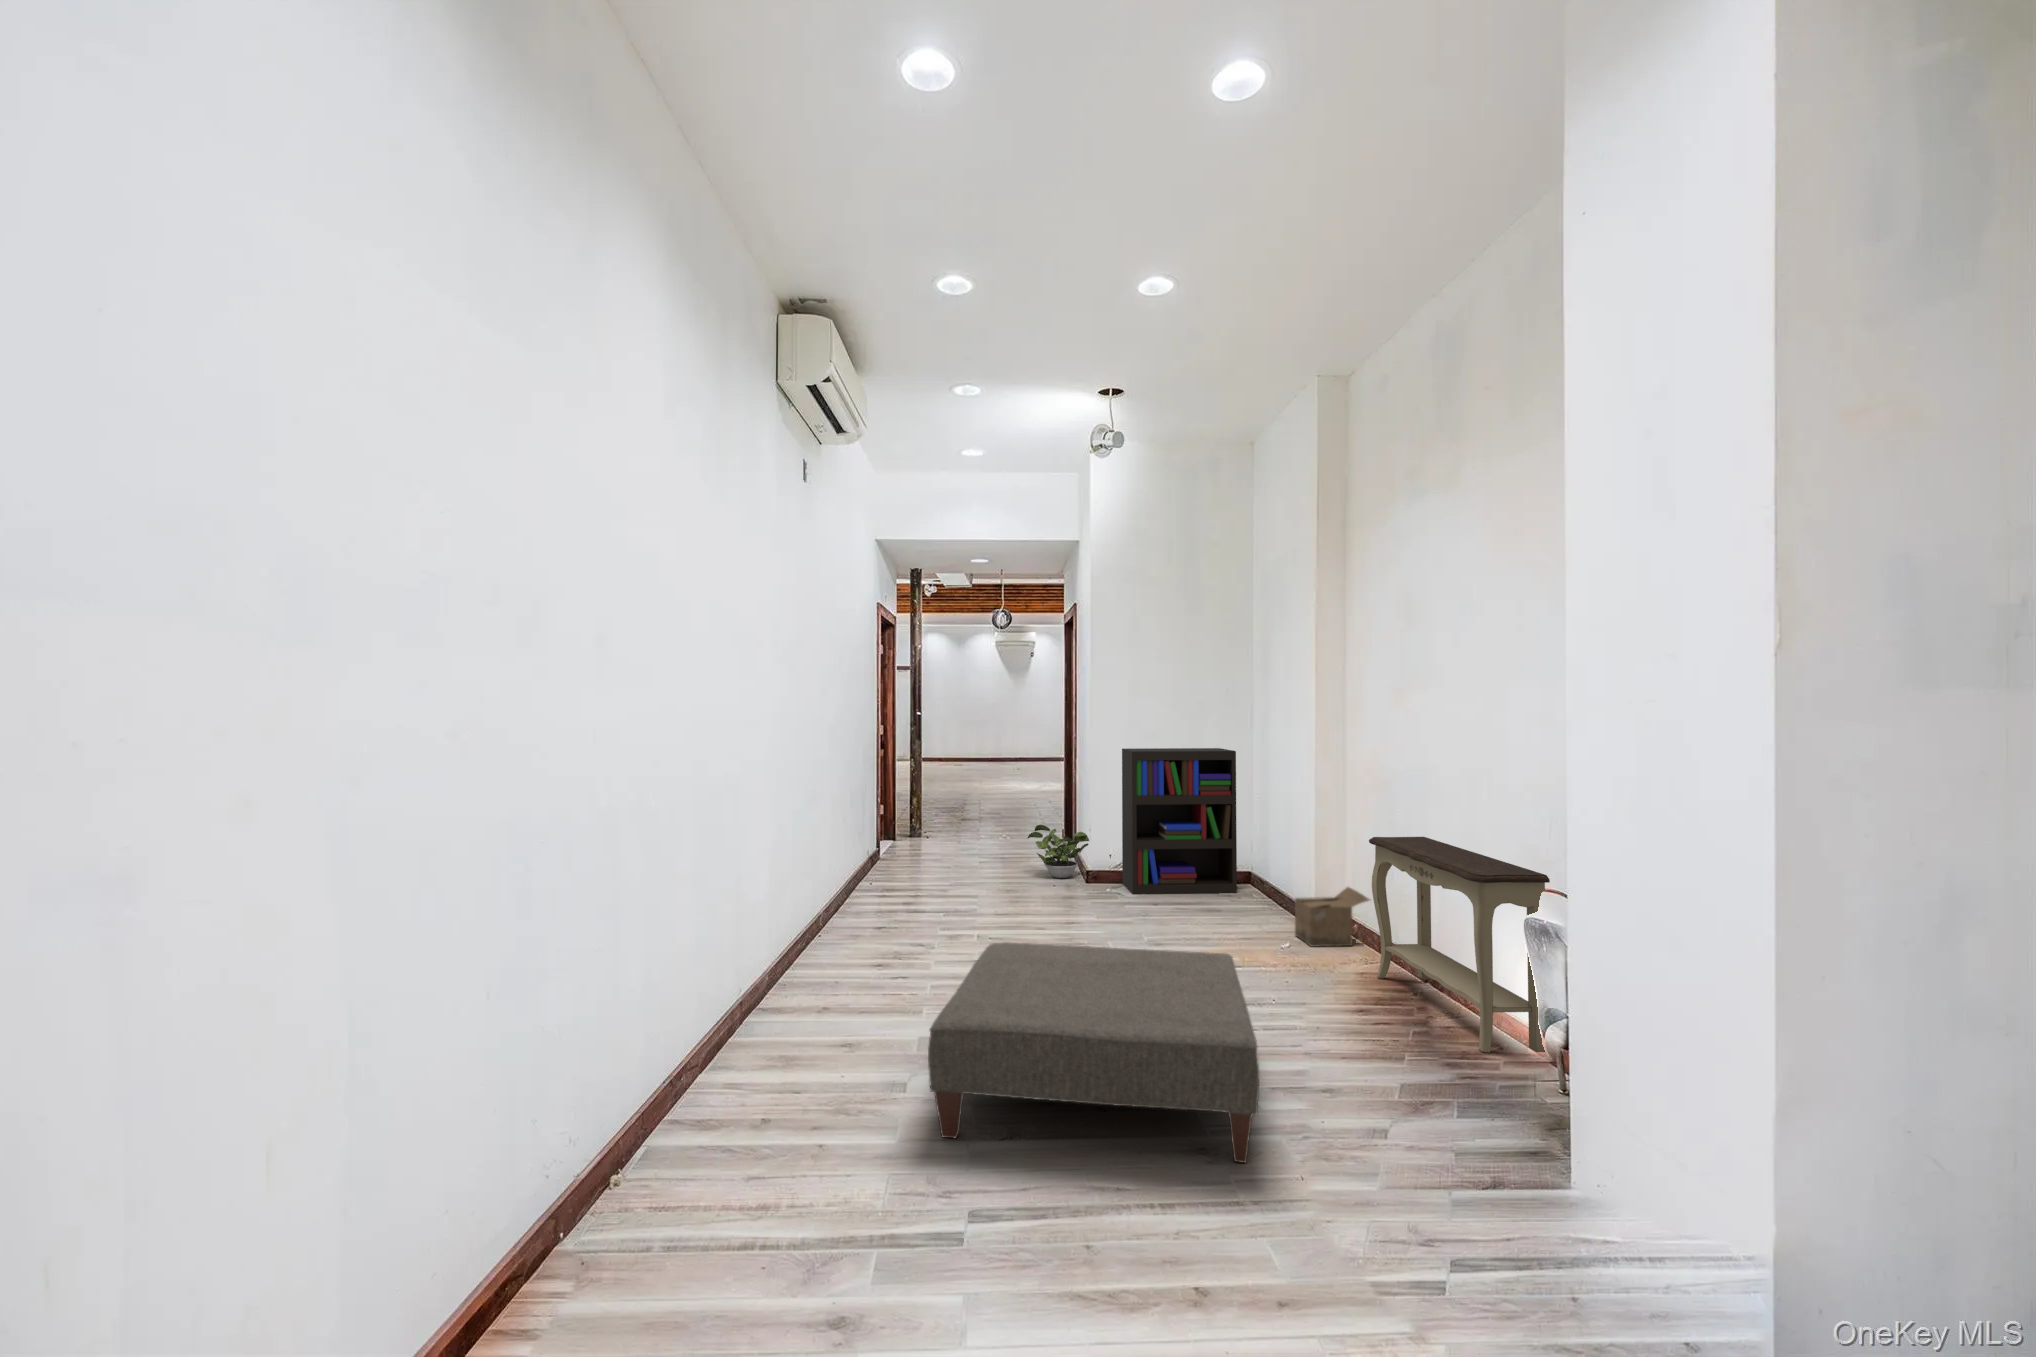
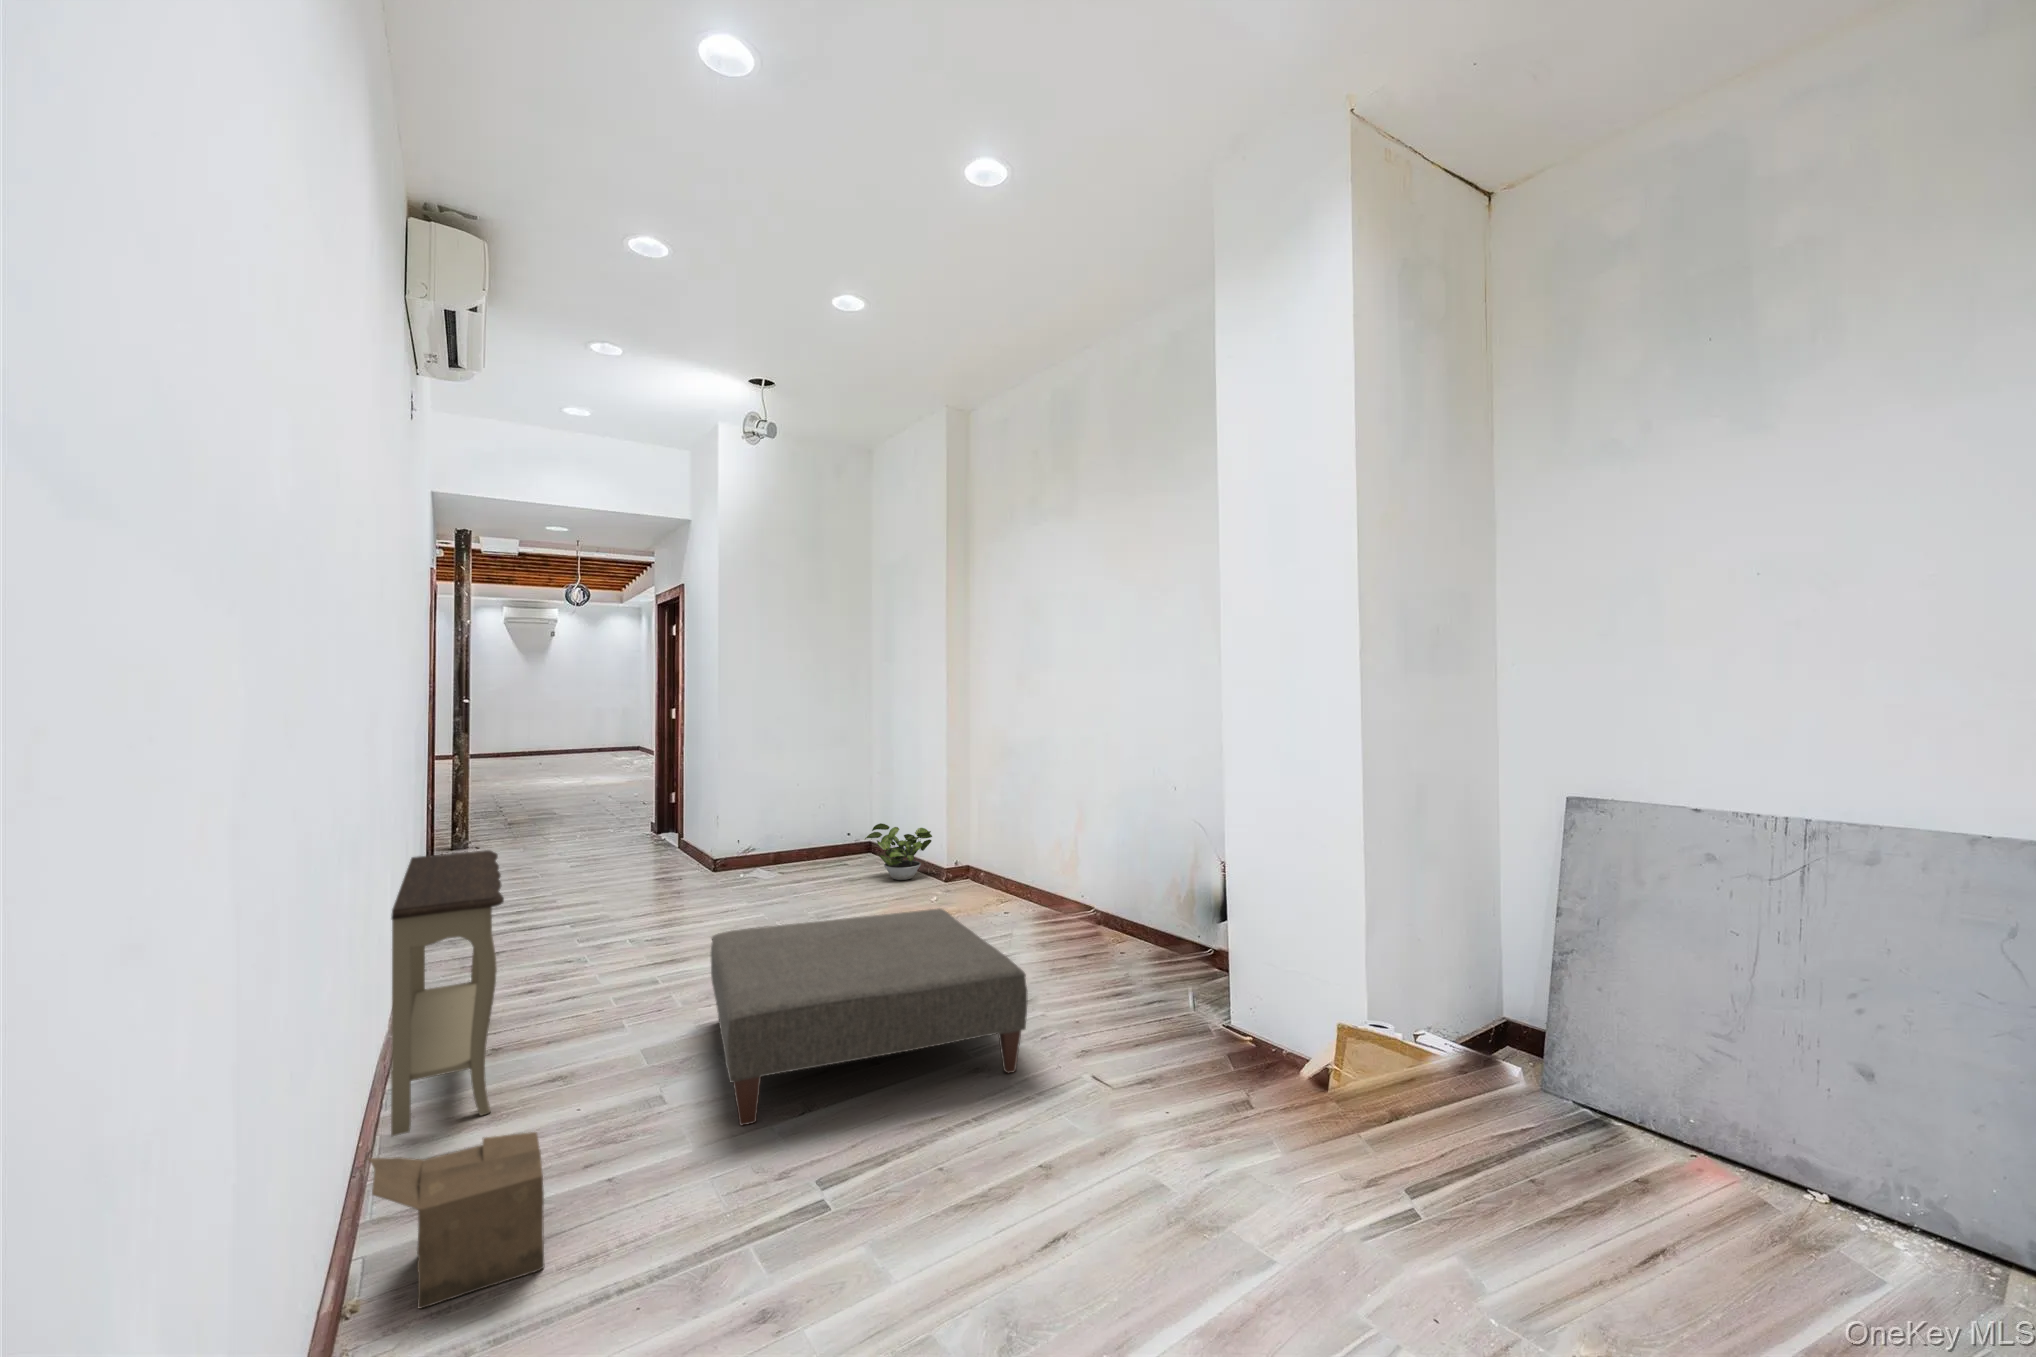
bookshelf: present [1122,748,1237,894] -> none [750,731,863,877]
potted plant: present [1028,825,1089,878] -> present [865,823,932,880]
console table: present [1369,837,1550,1053] -> present [391,850,504,1136]
cardboard box: present [1295,887,1369,947] -> present [368,1132,544,1308]

